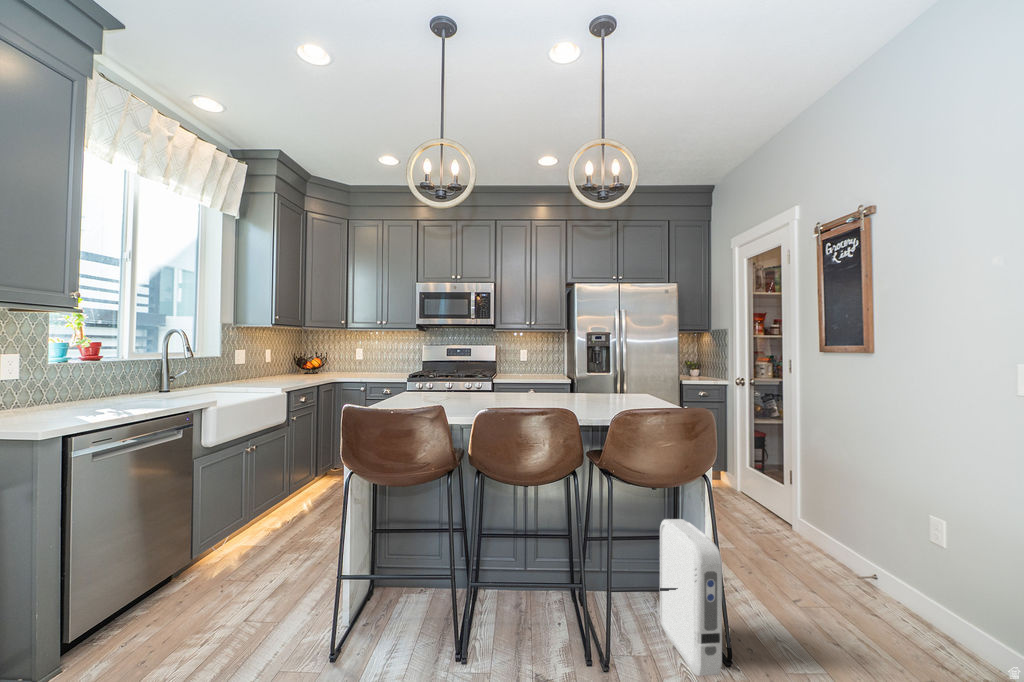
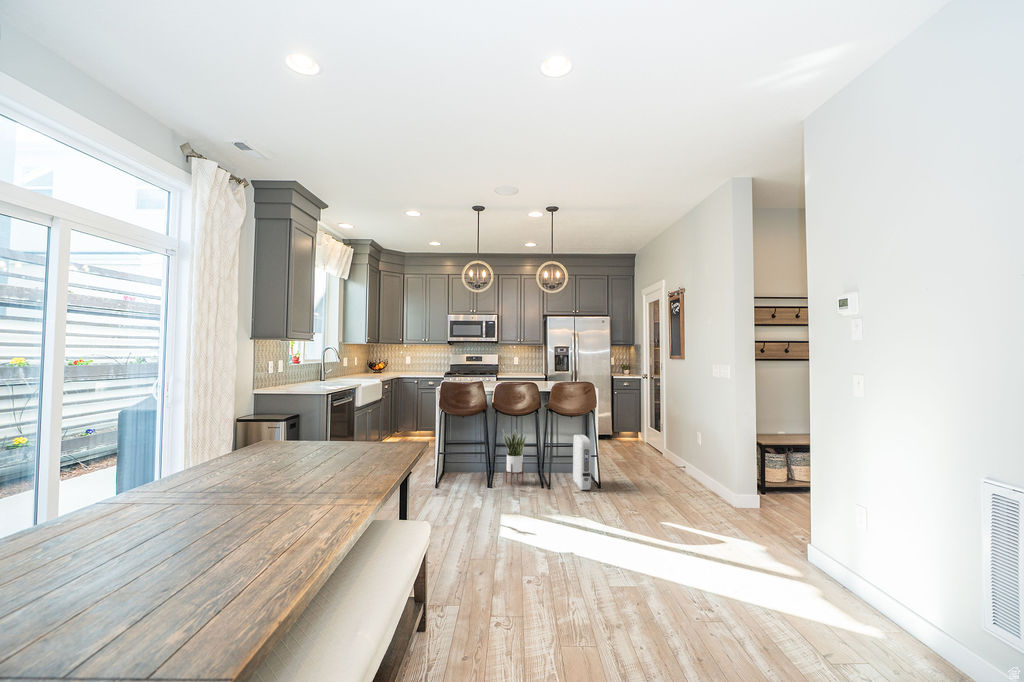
potted plant: none [493,506,550,650] -> present [502,429,526,486]

